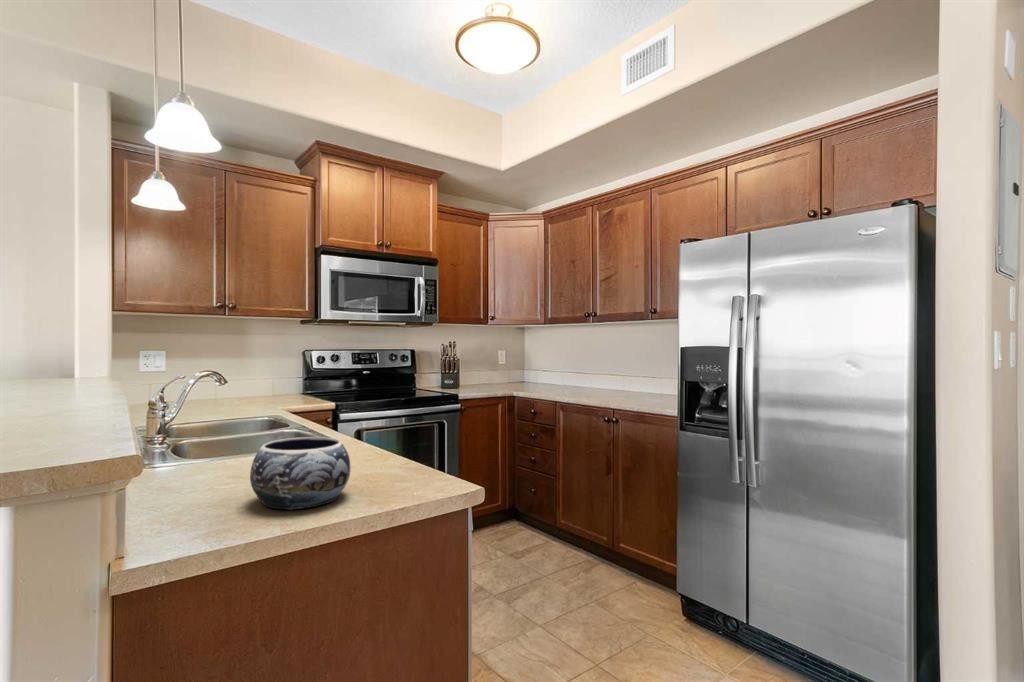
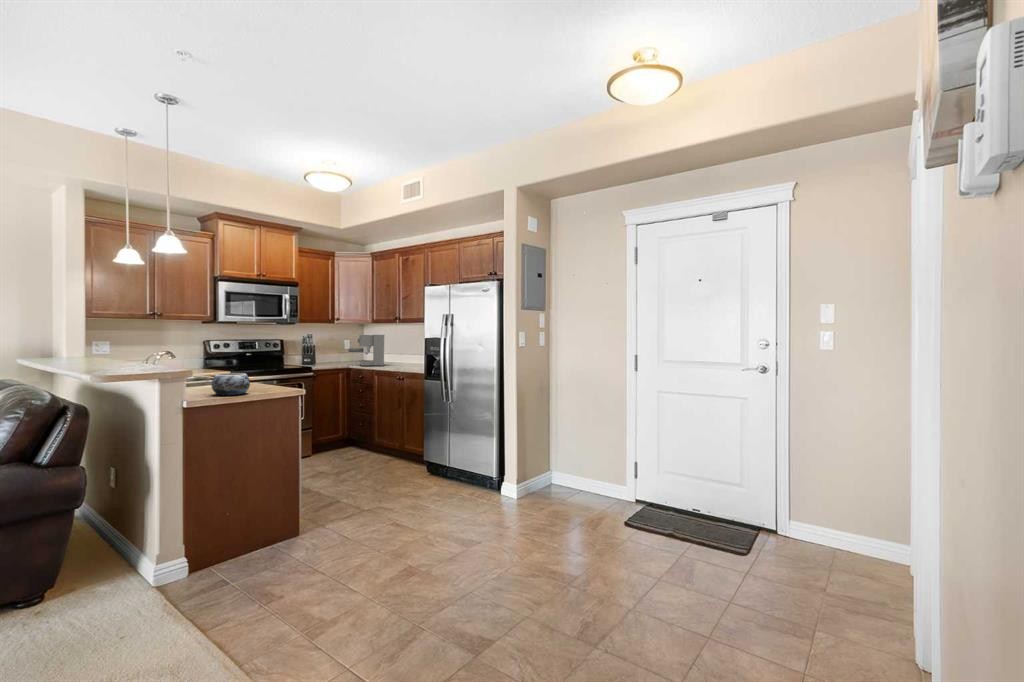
coffee maker: none [512,341,569,393] -> present [348,335,384,366]

